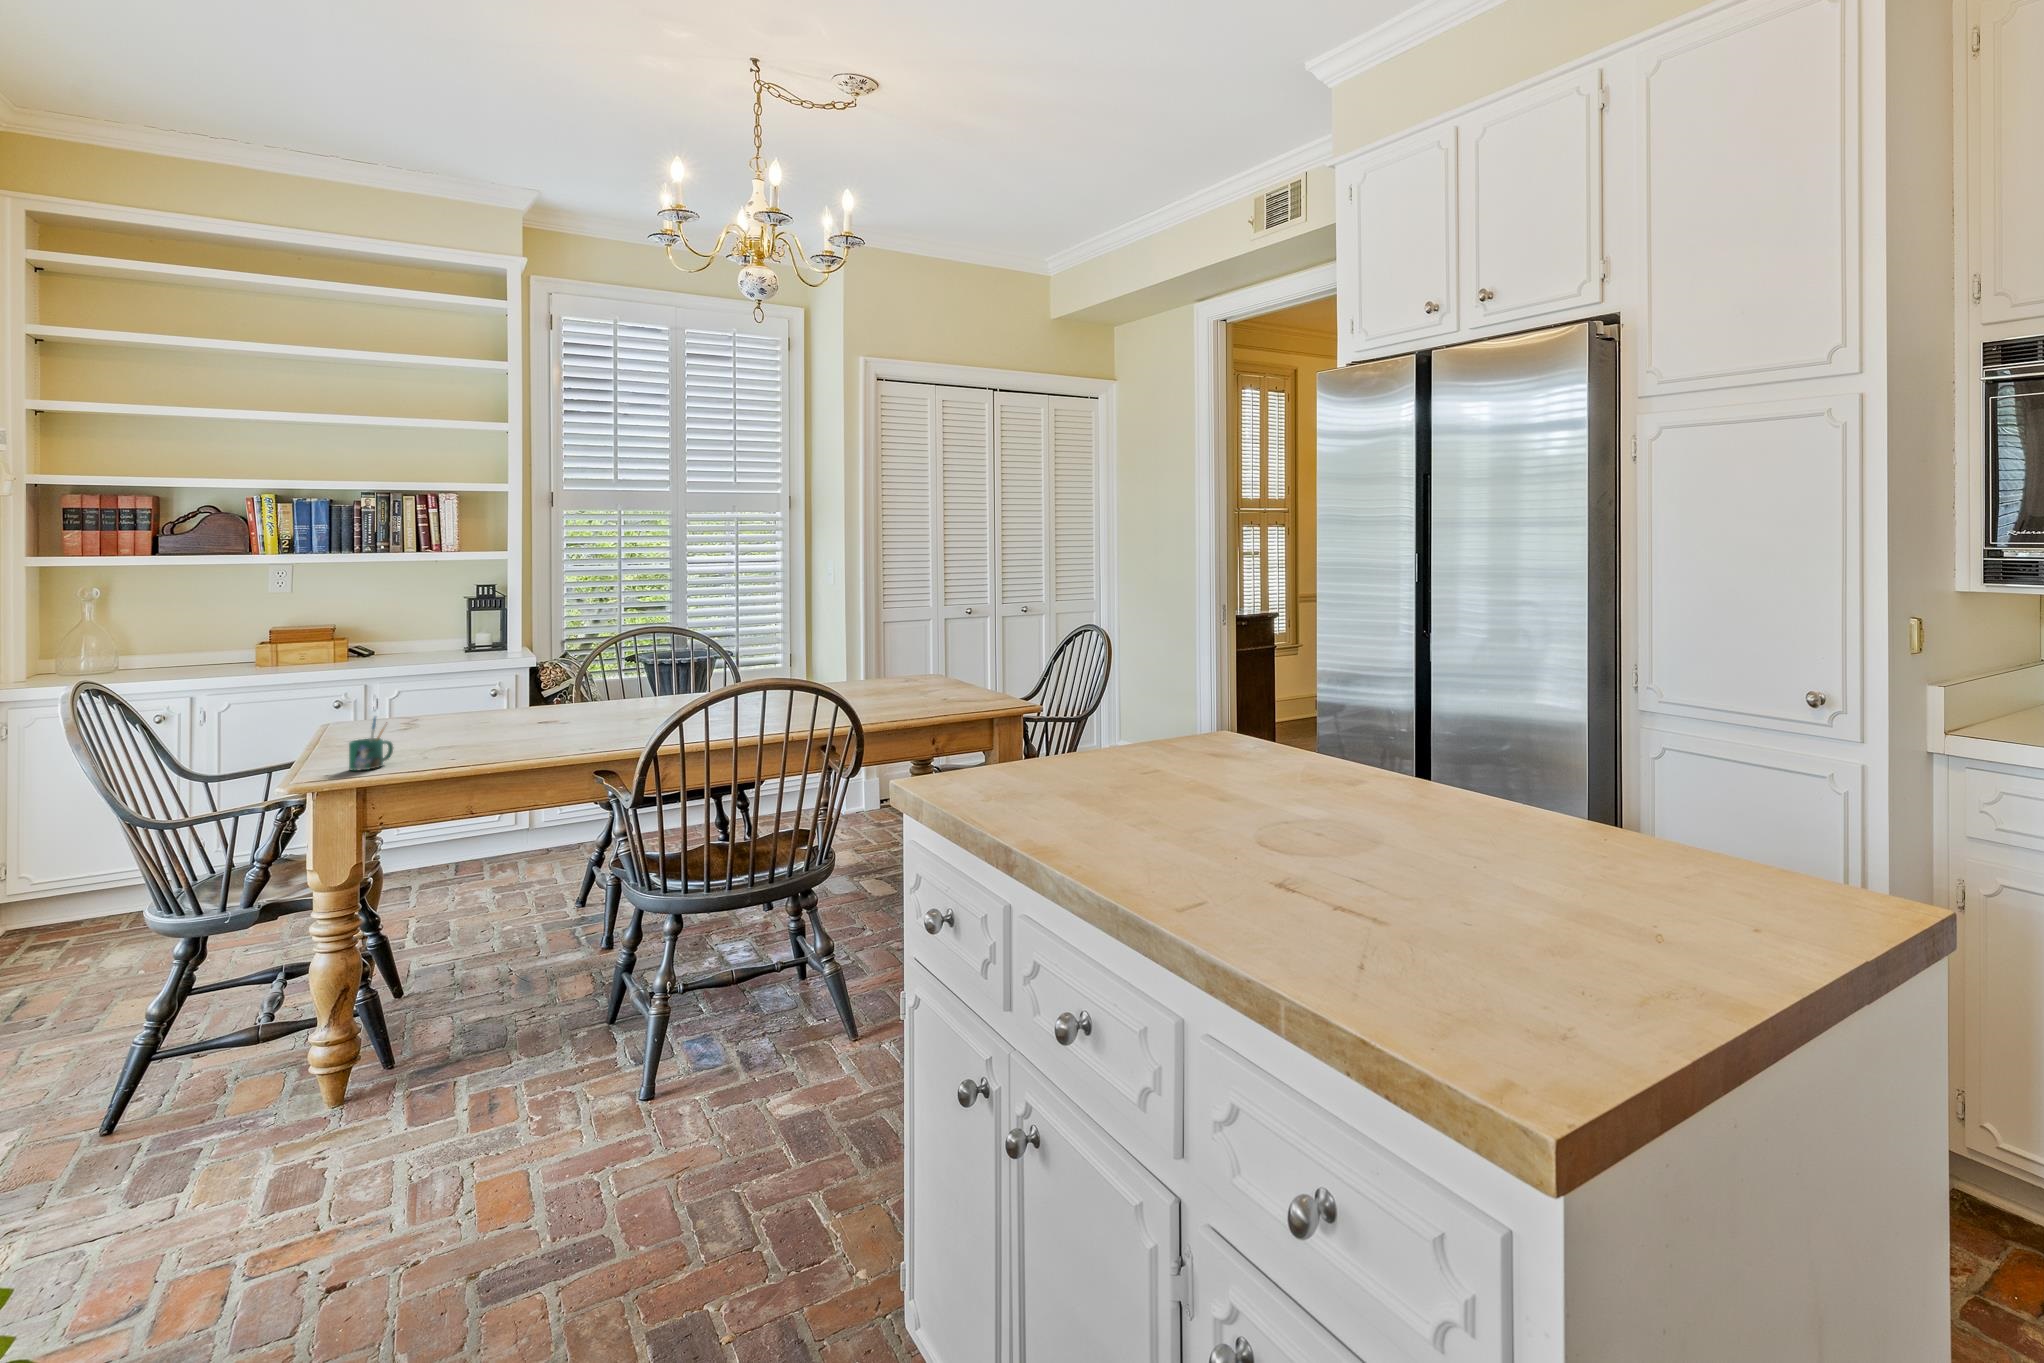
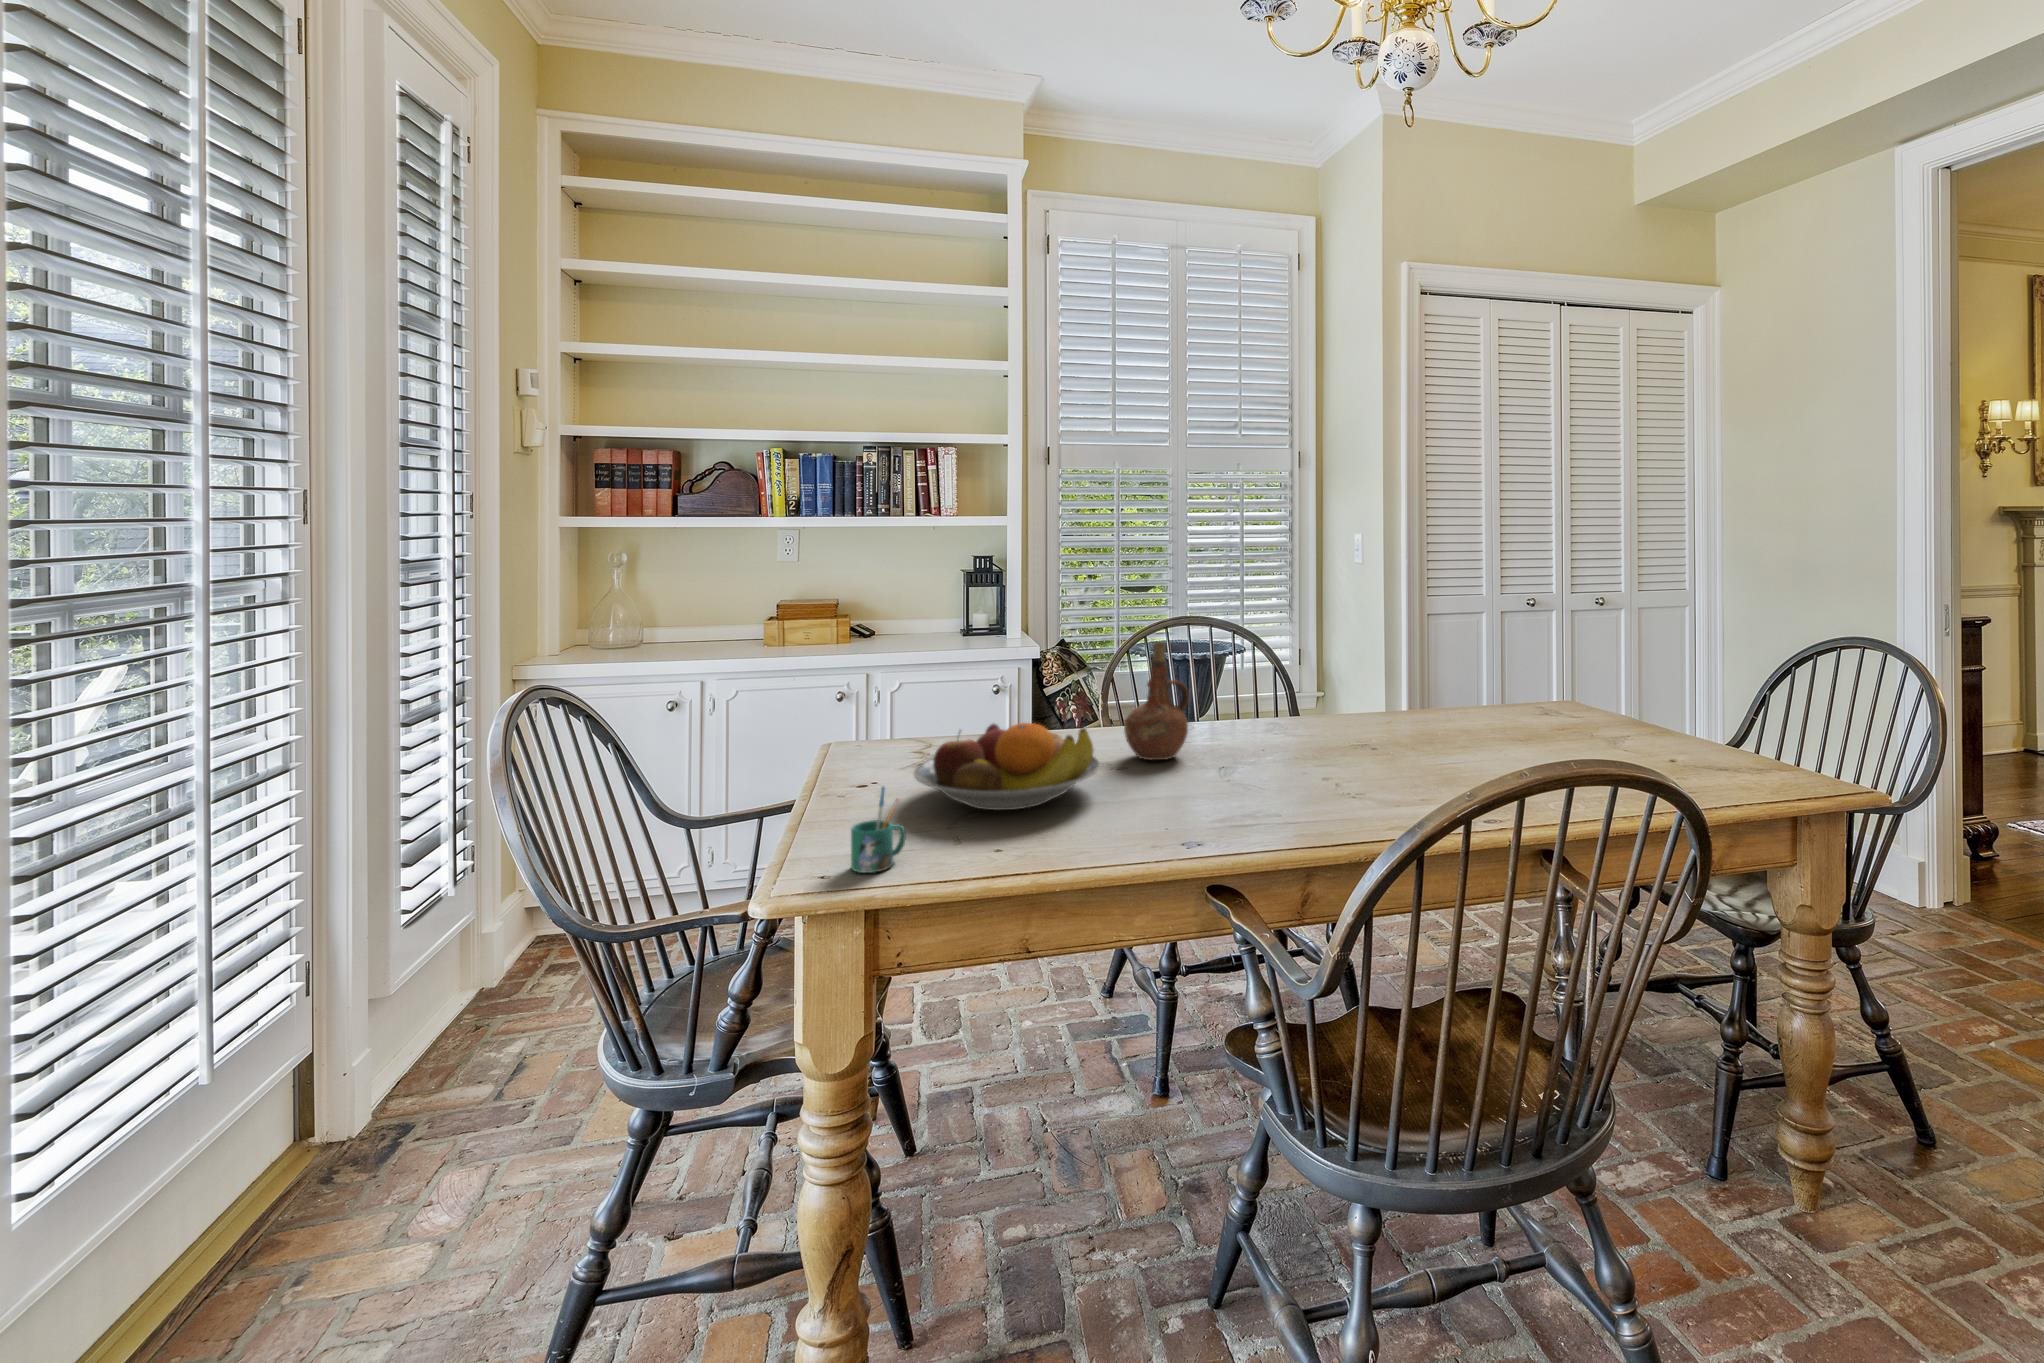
ceramic pitcher: none [584,627,637,709] -> present [1124,642,1189,760]
fruit bowl: none [402,680,557,739] -> present [914,723,1100,810]

